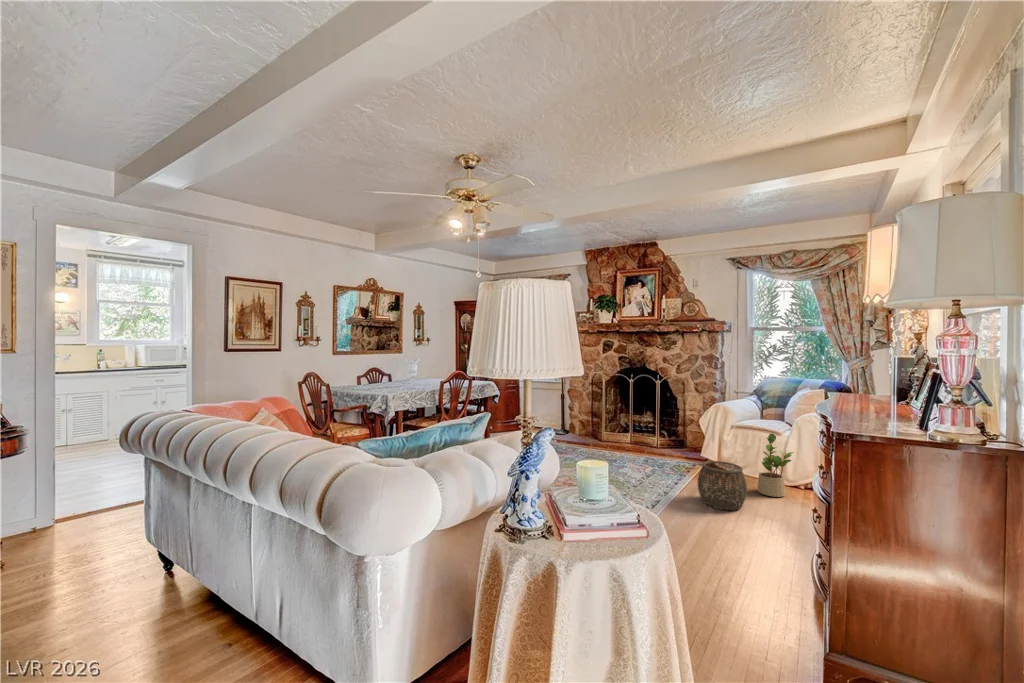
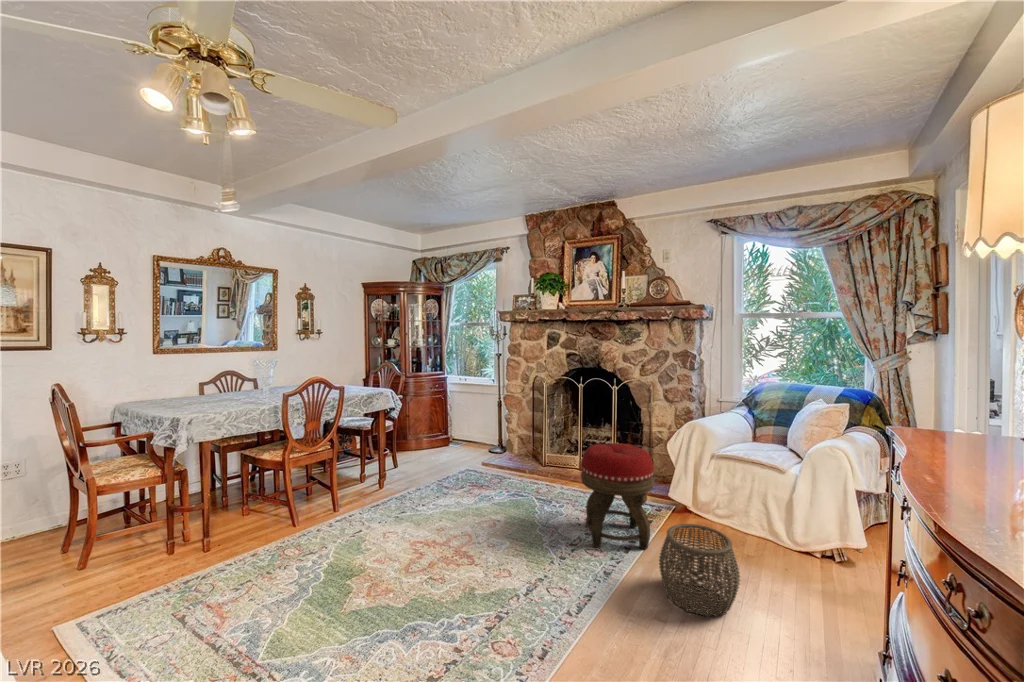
footstool: none [641,417,692,484] -> present [581,443,654,550]
potted plant: present [757,433,793,497] -> none [752,476,810,578]

